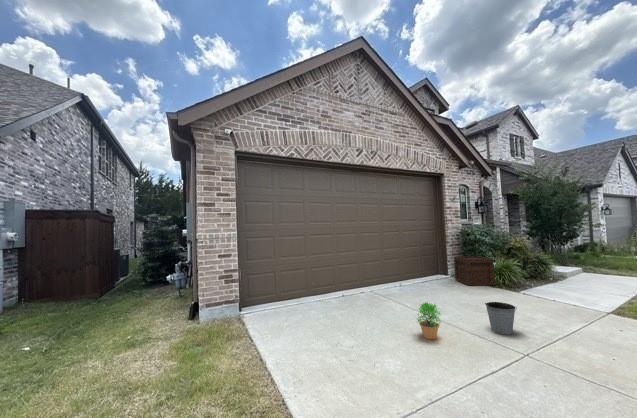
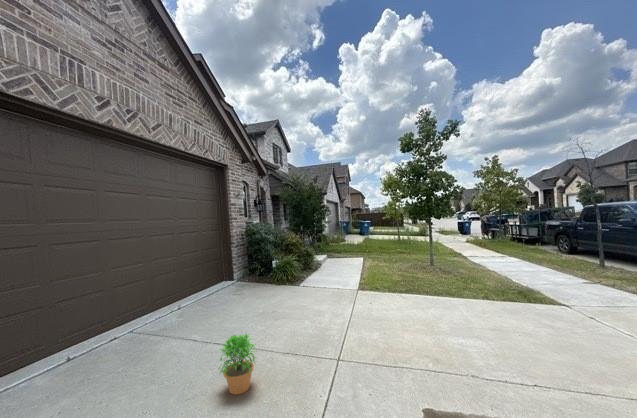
wooden crate: present [454,256,495,286] -> none [240,255,281,290]
bucket: present [485,302,517,334] -> none [296,304,327,343]

